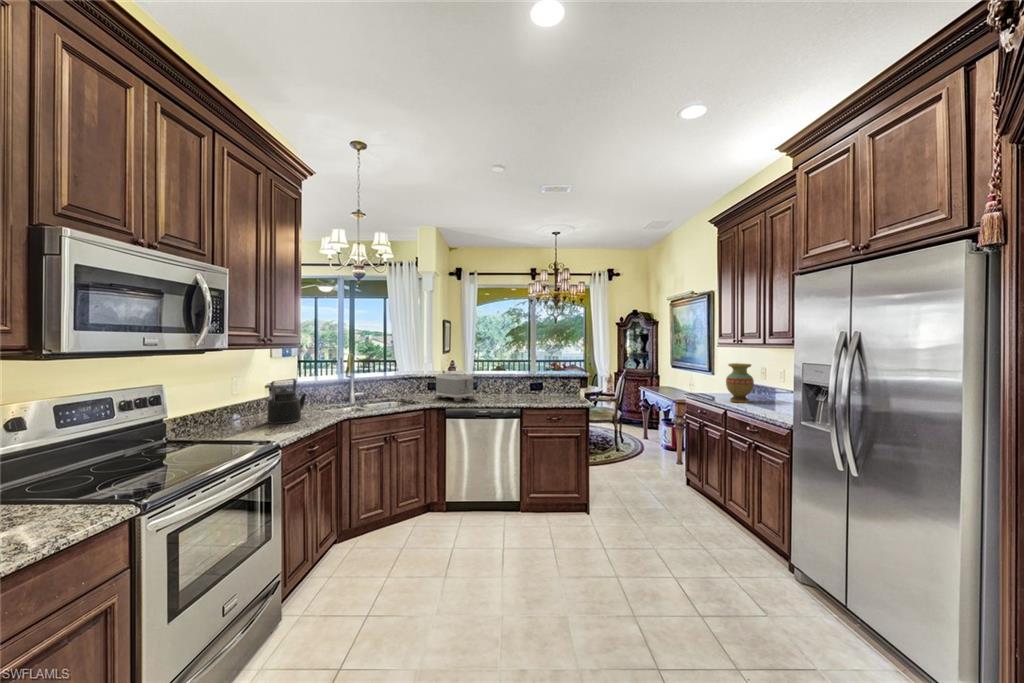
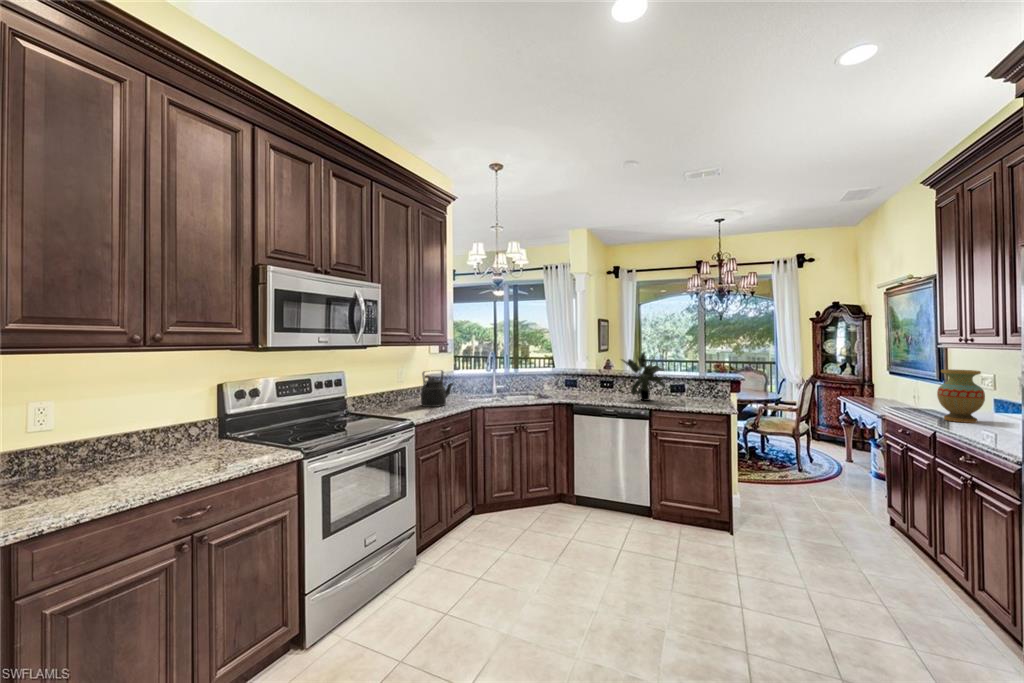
potted plant: none [486,352,531,400] -> present [621,352,666,401]
toaster: present [435,373,474,401] -> none [571,371,609,398]

